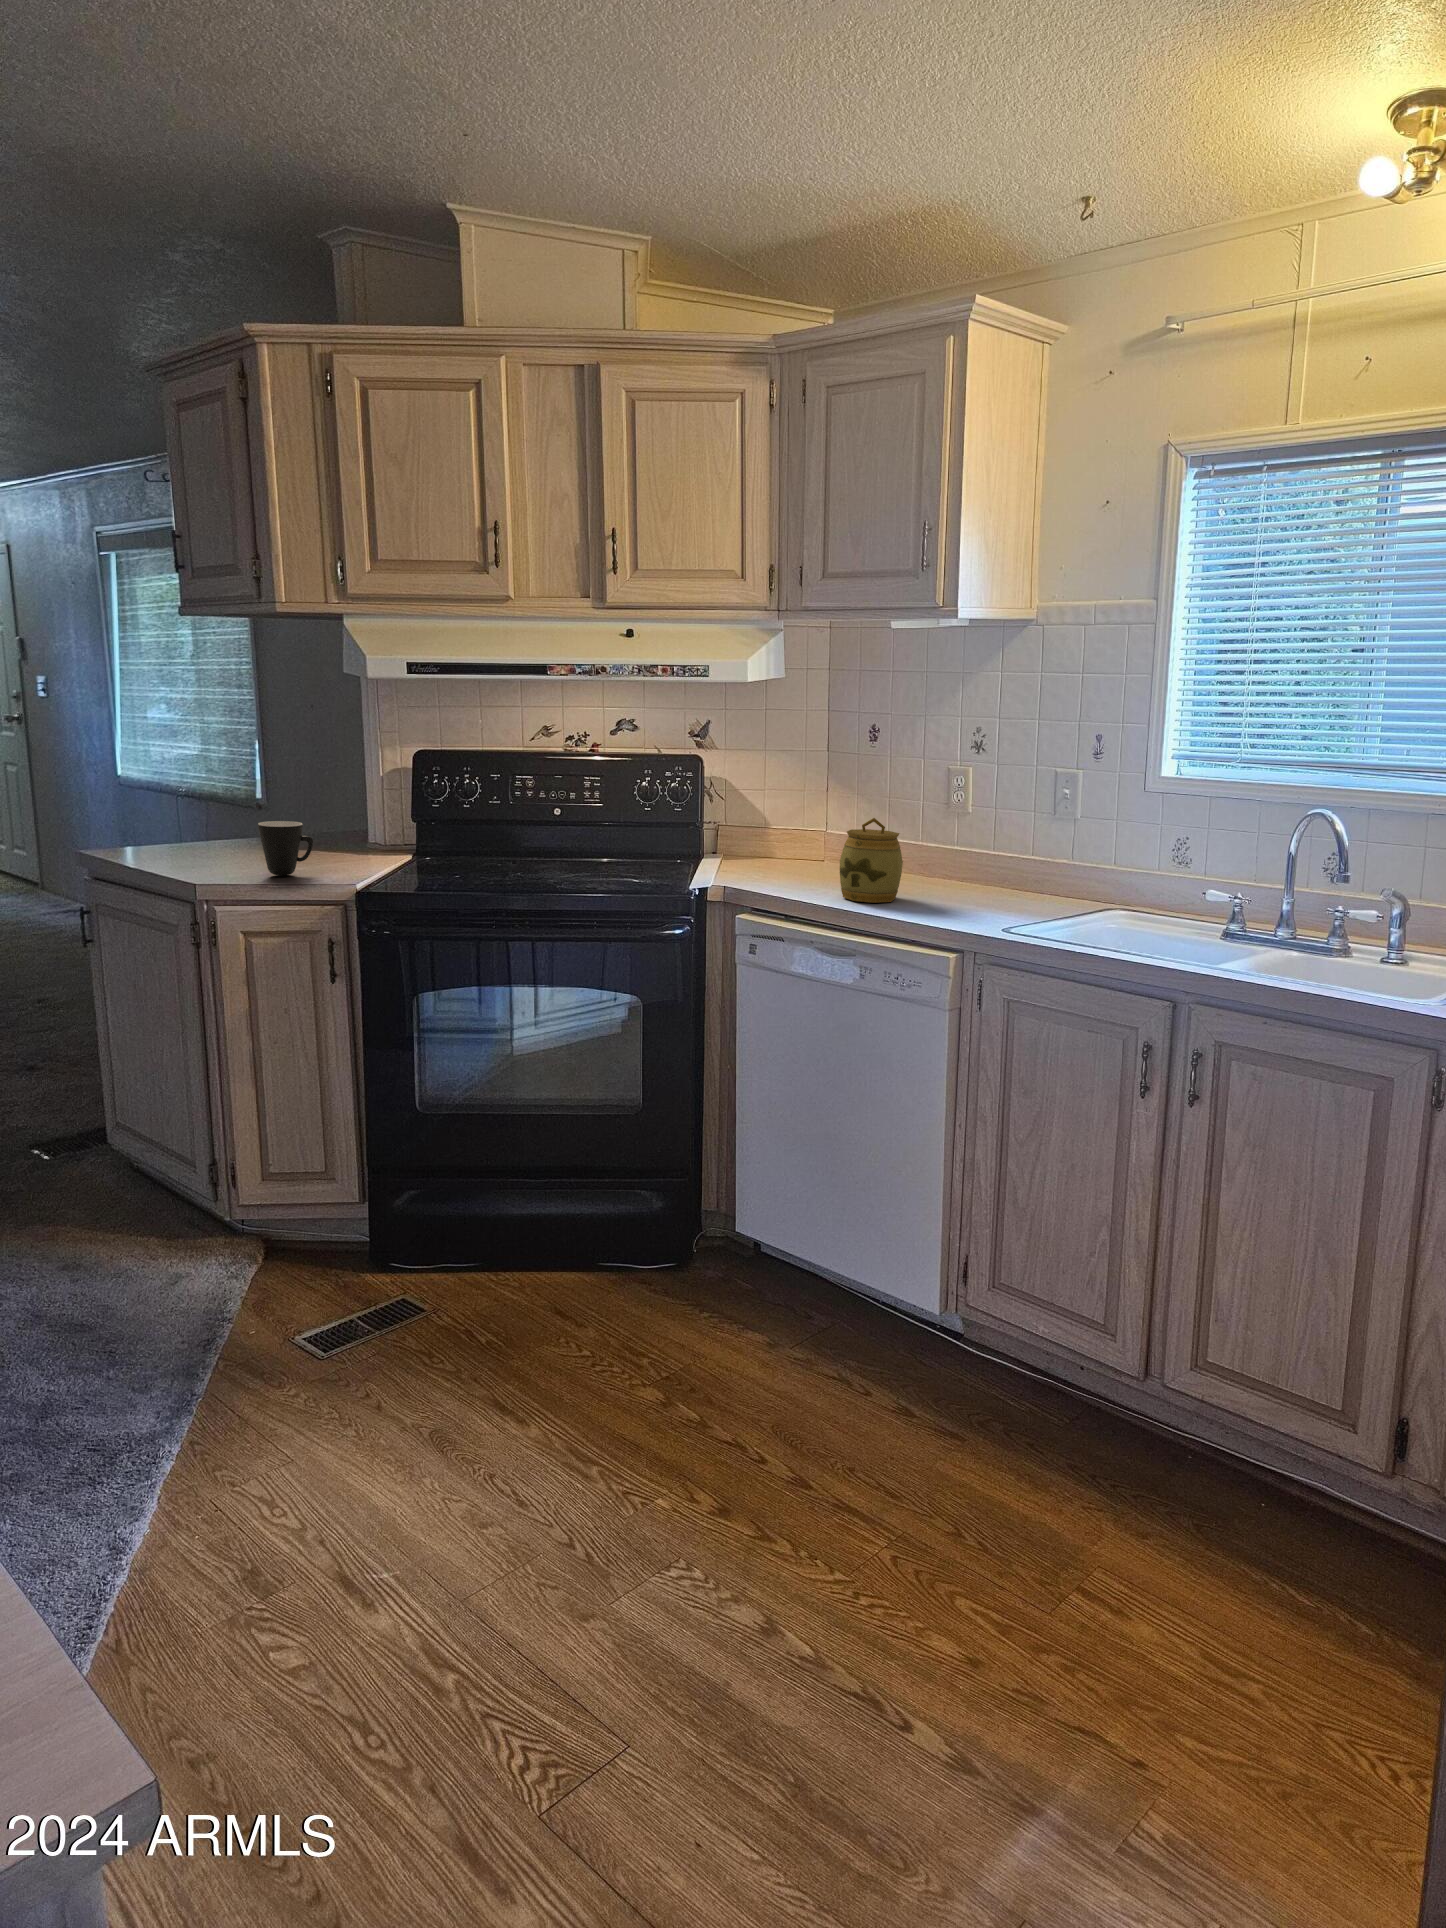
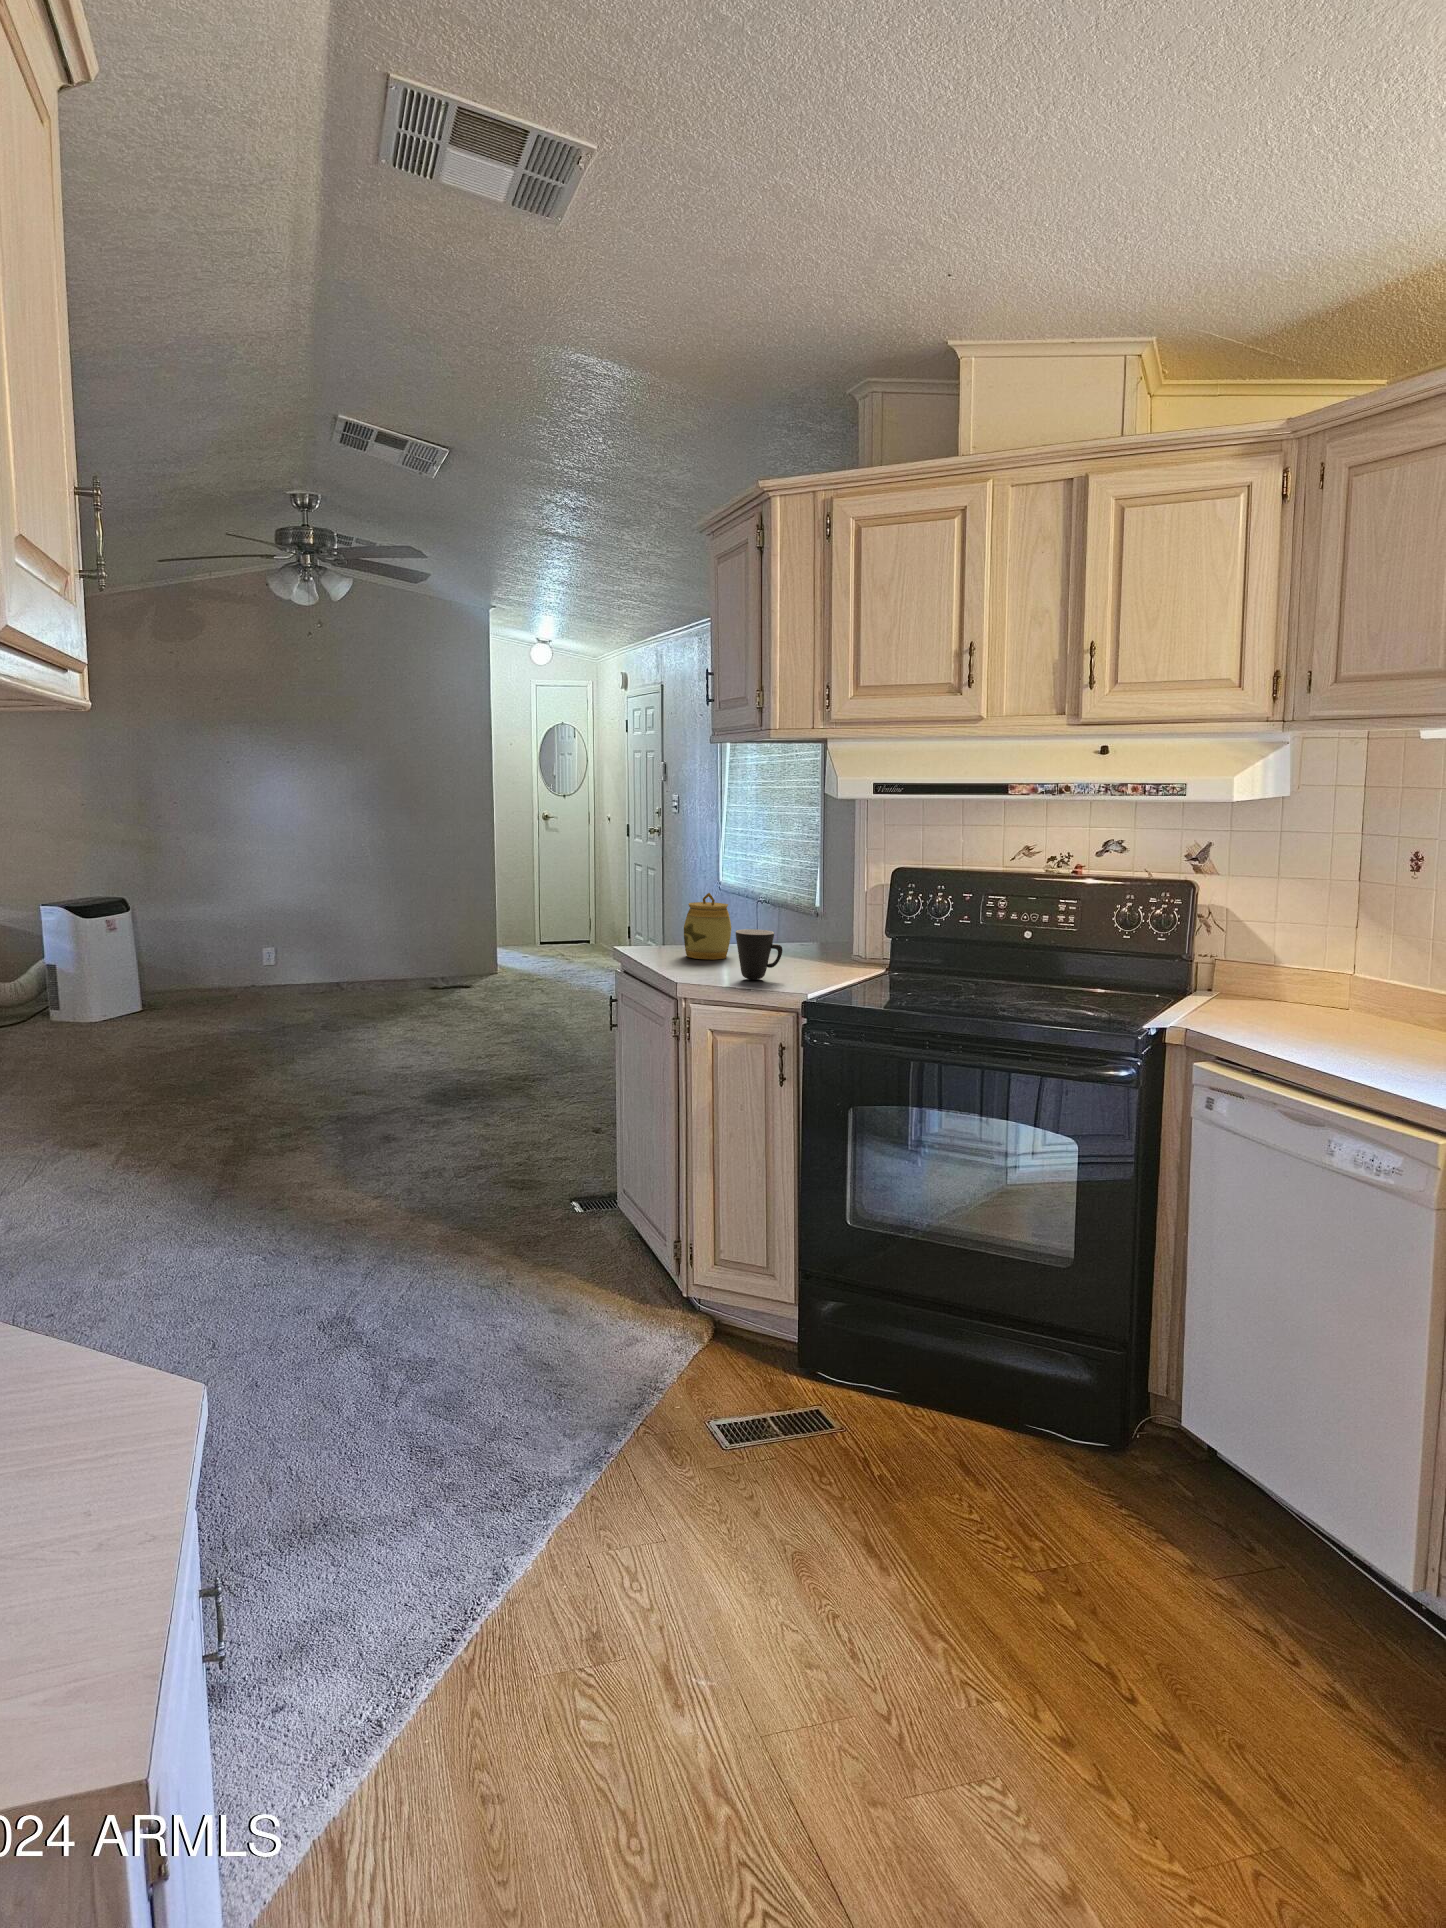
jar: present [840,818,903,903] -> present [684,893,731,960]

